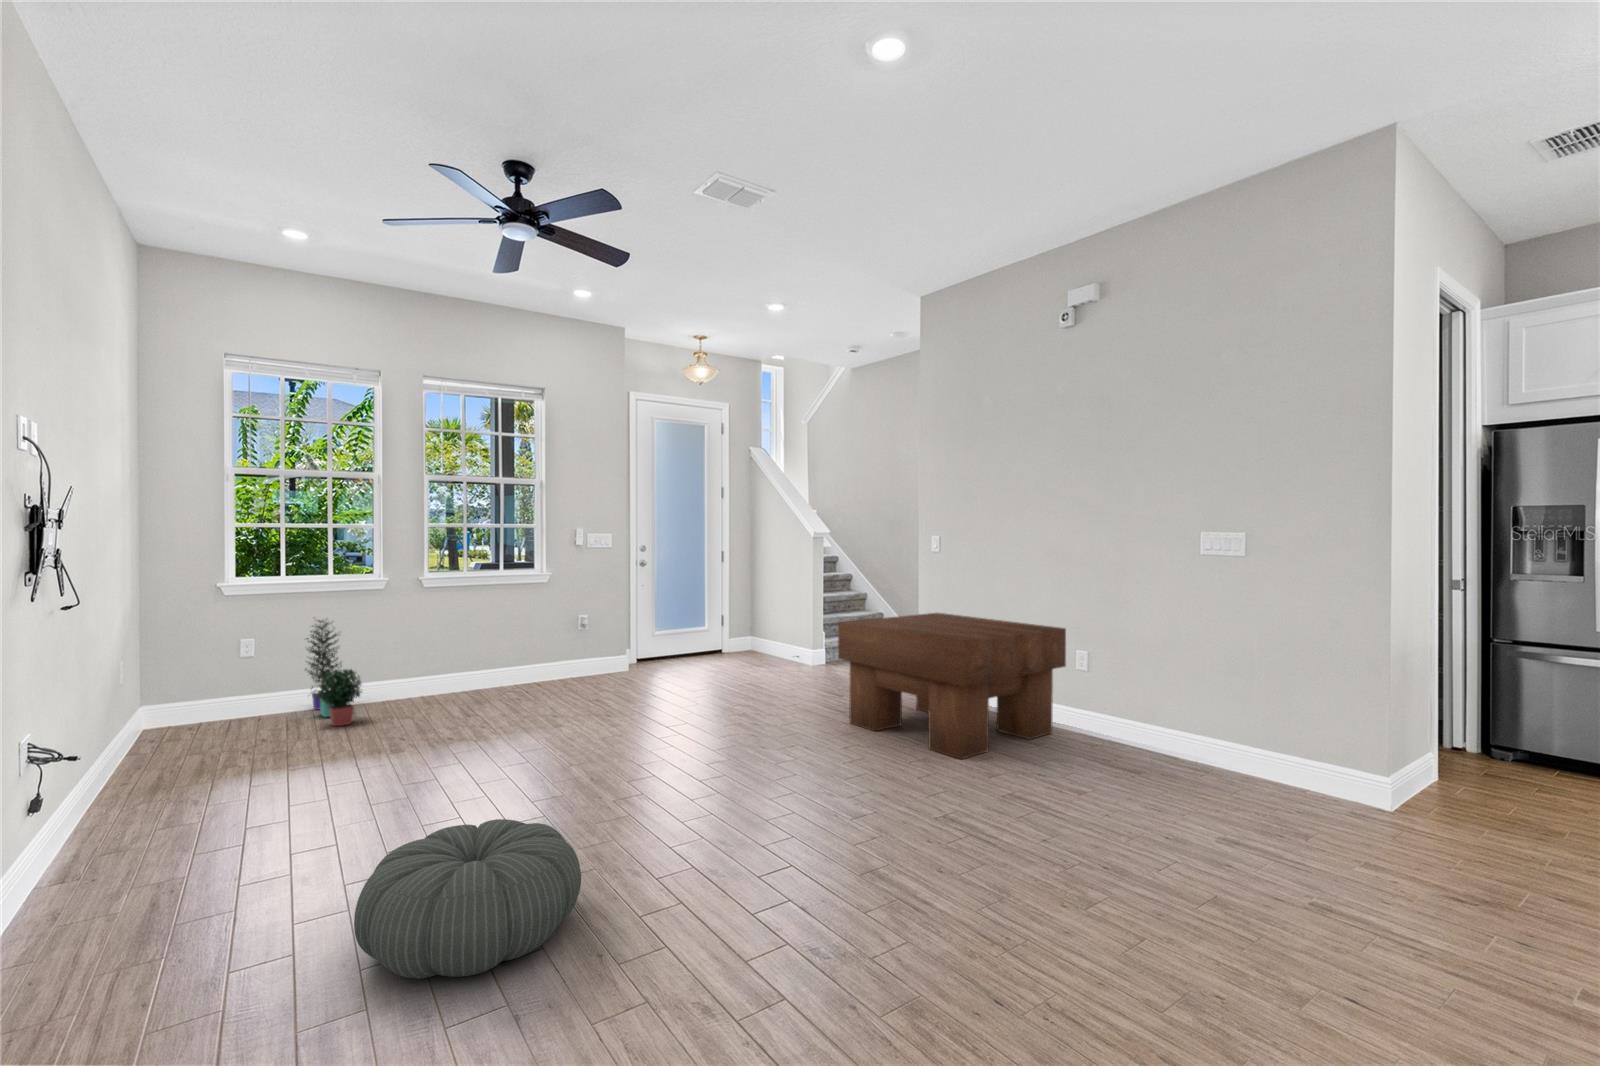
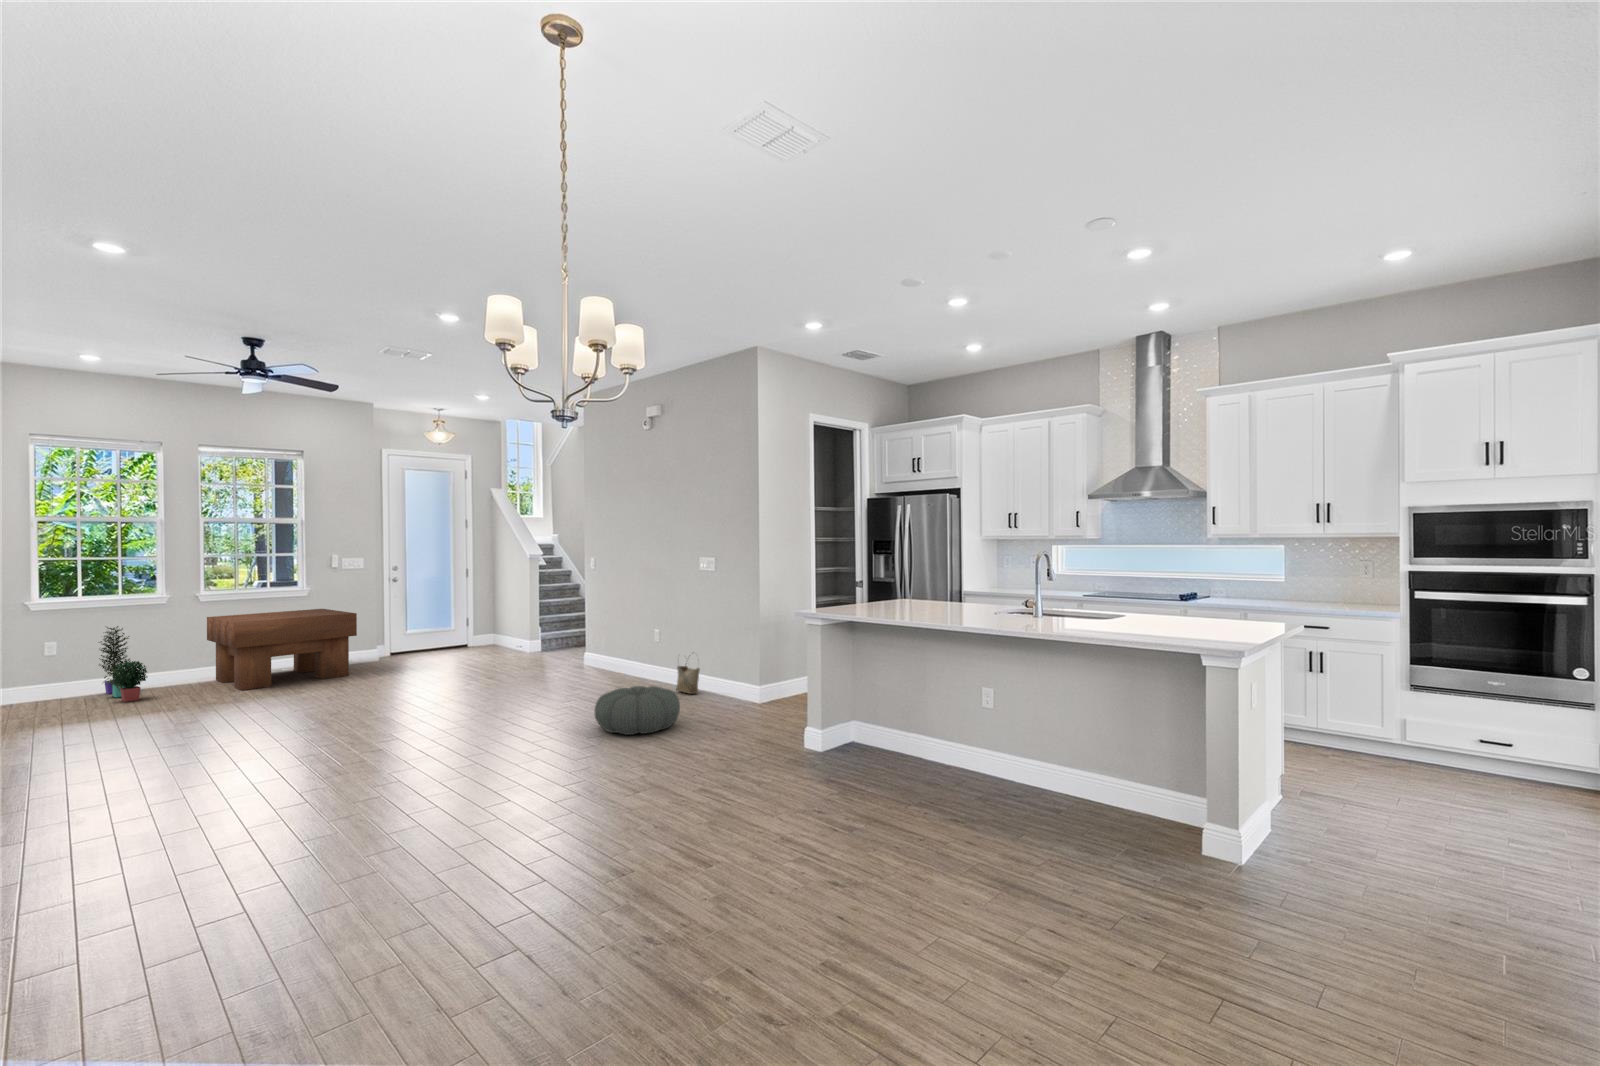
coffee table: present [838,613,1066,759] -> present [207,609,357,690]
woven basket: none [1151,698,1207,773] -> present [676,666,700,694]
pouf: present [354,819,581,979] -> present [595,686,680,735]

